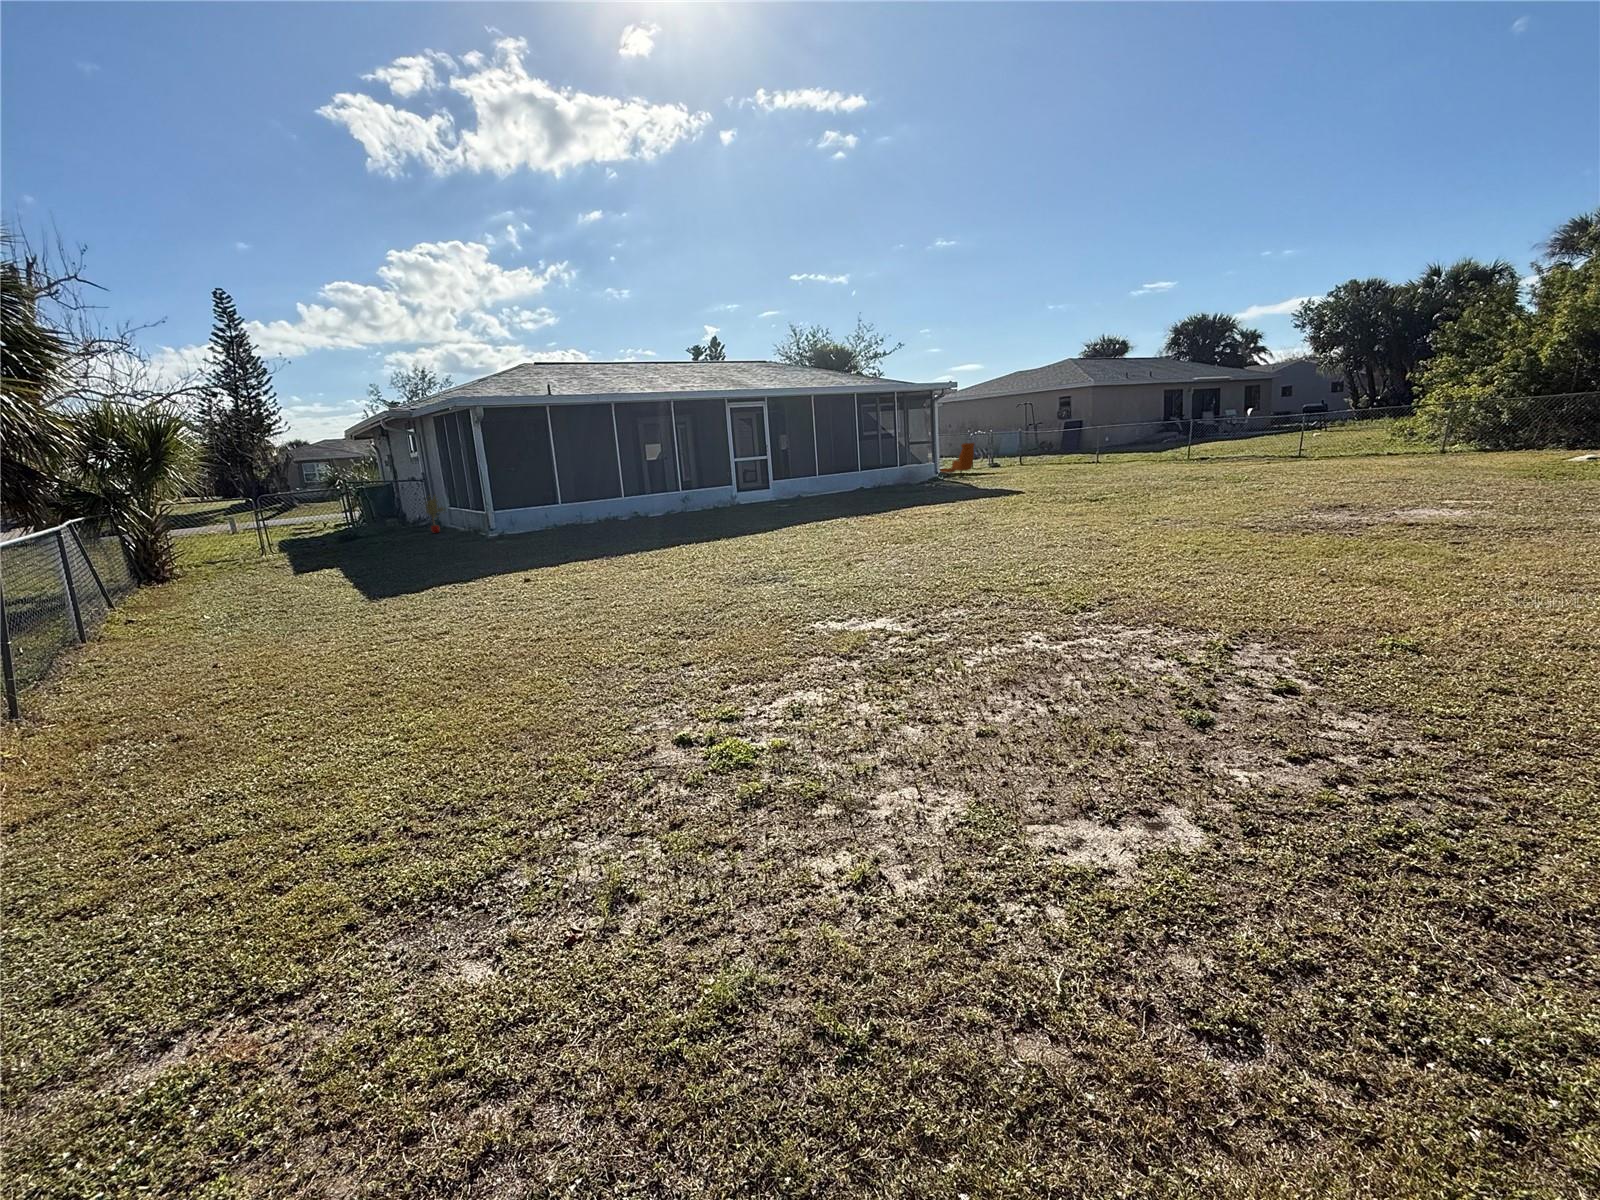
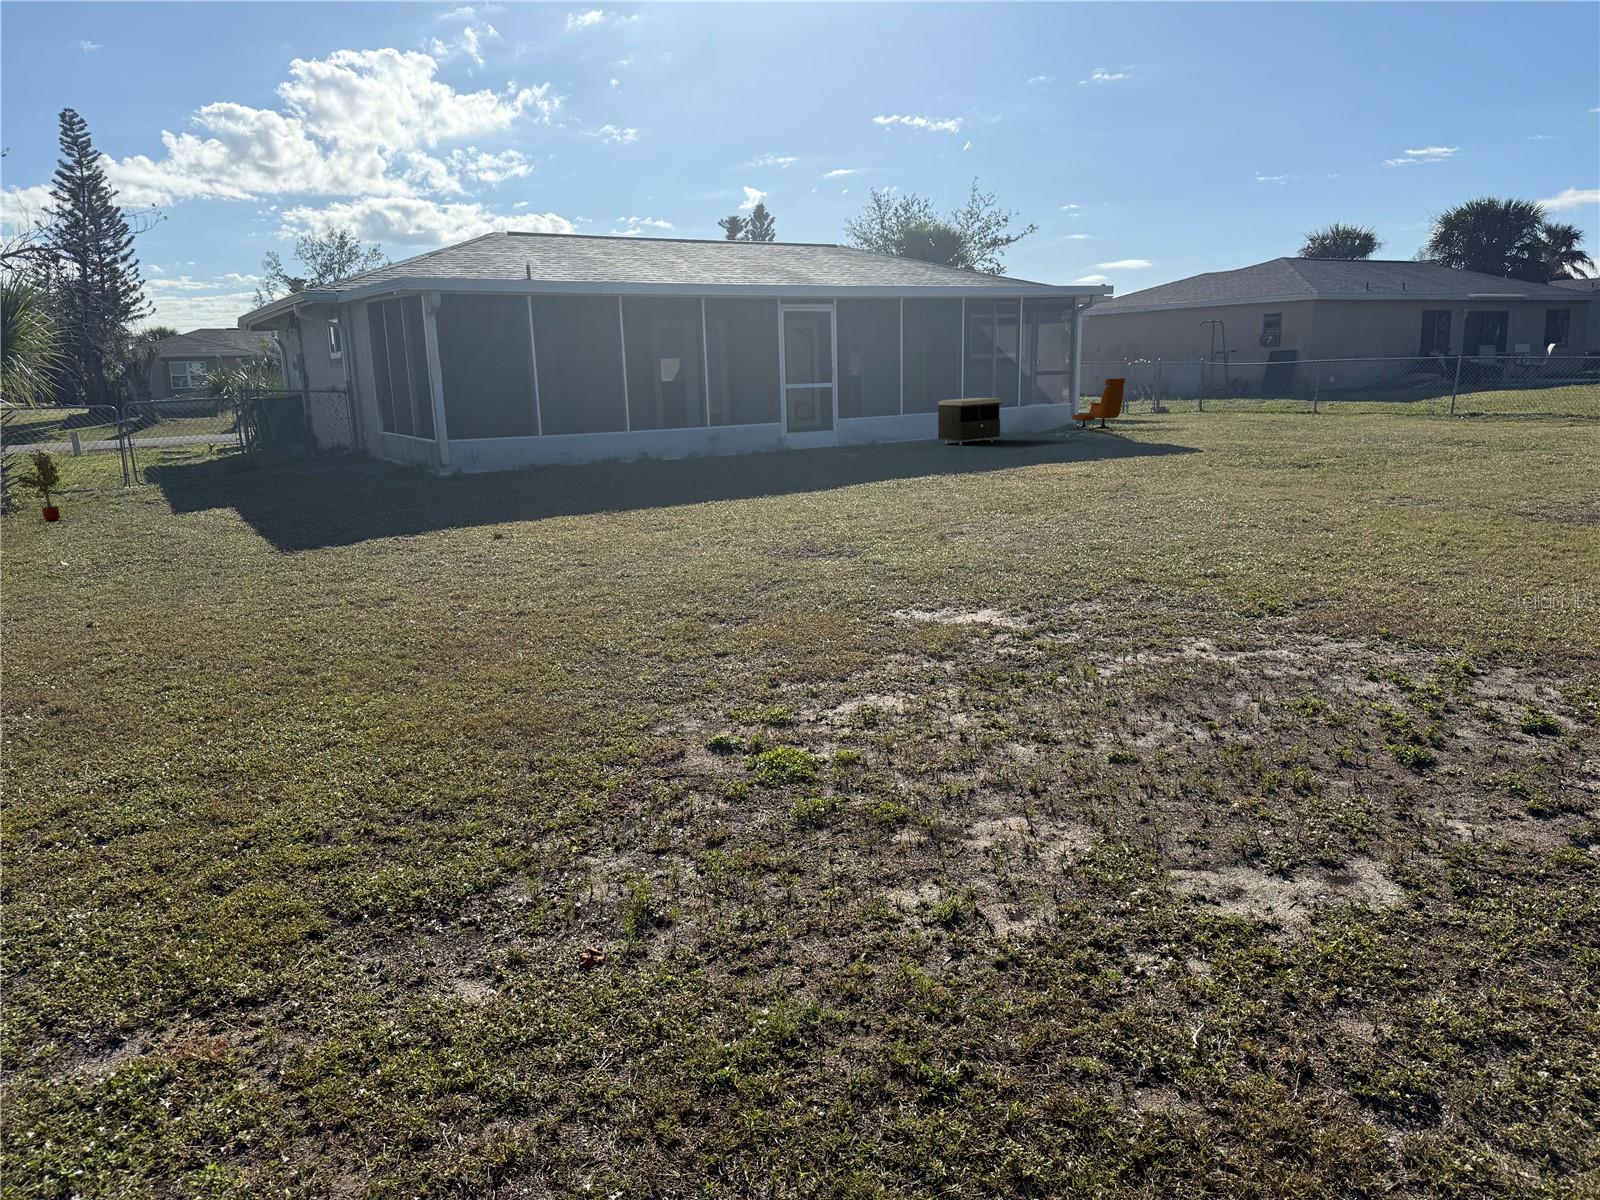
storage bench: none [847,460,891,494] -> present [938,398,1002,445]
potted tree: present [426,496,445,533] -> present [18,449,60,521]

